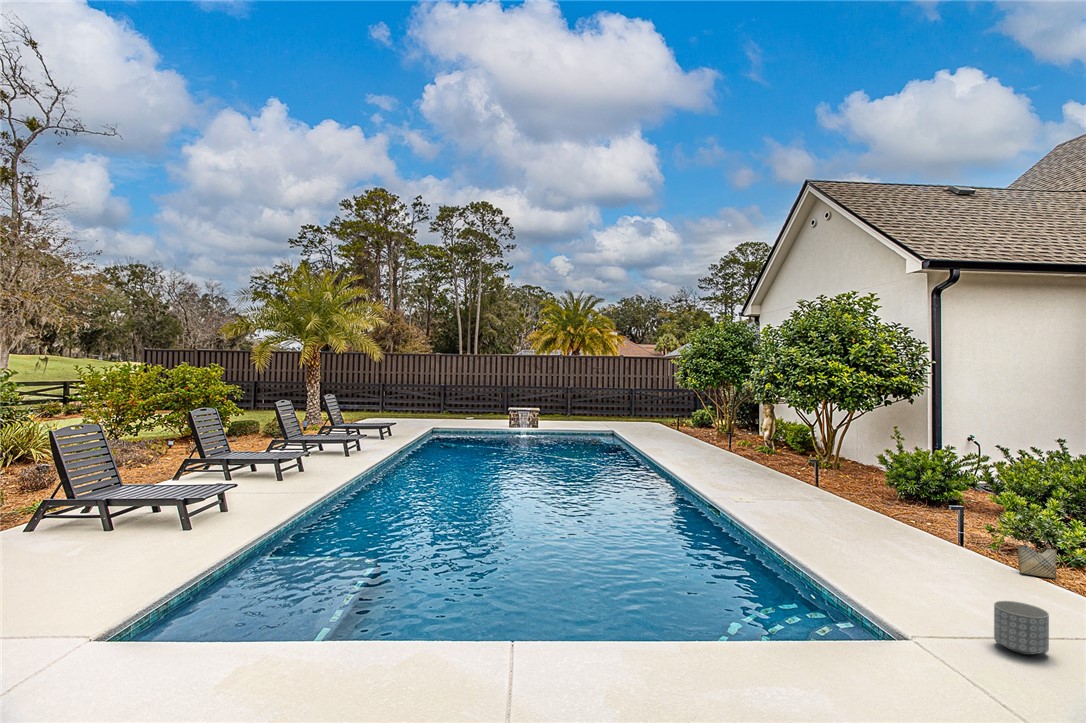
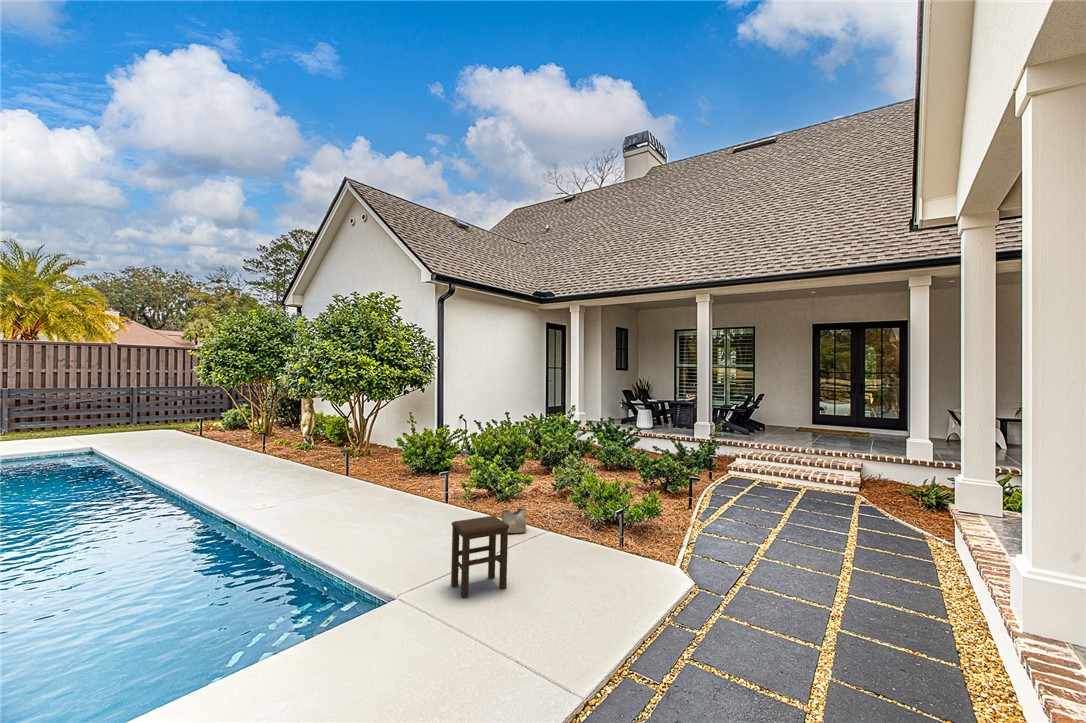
stool: none [938,532,1016,619] -> present [451,516,509,598]
planter: present [994,601,1049,655] -> none [498,580,537,630]

